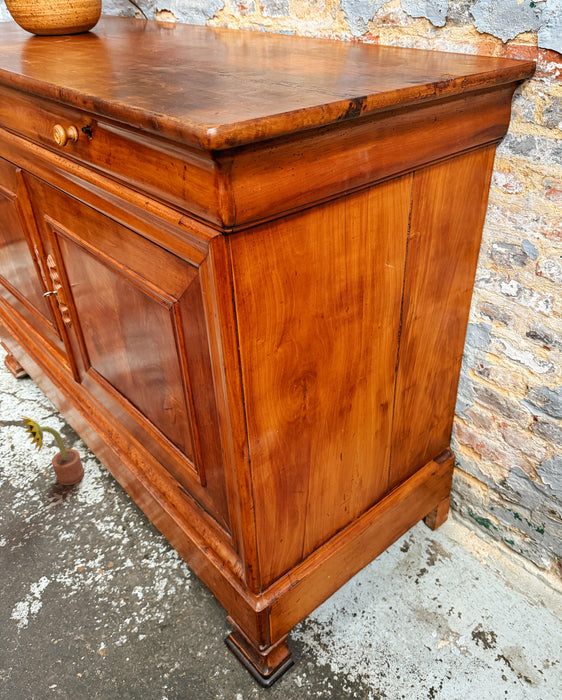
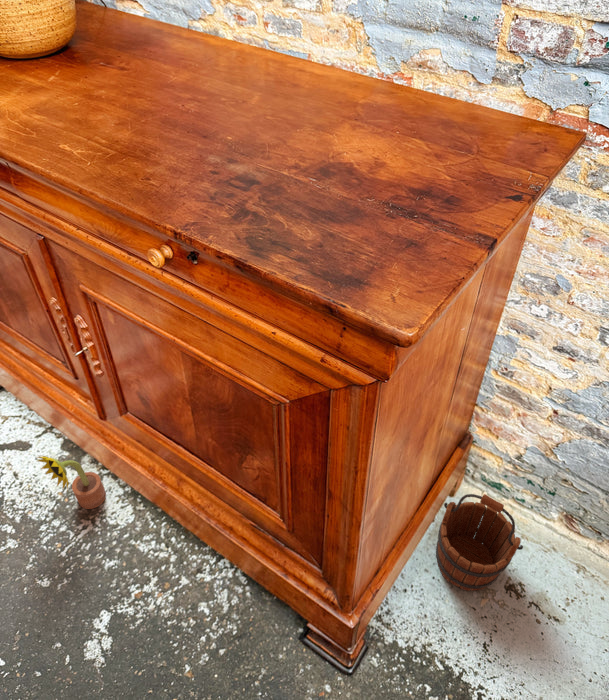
wooden bucket: none [397,500,486,629] -> present [436,494,523,591]

